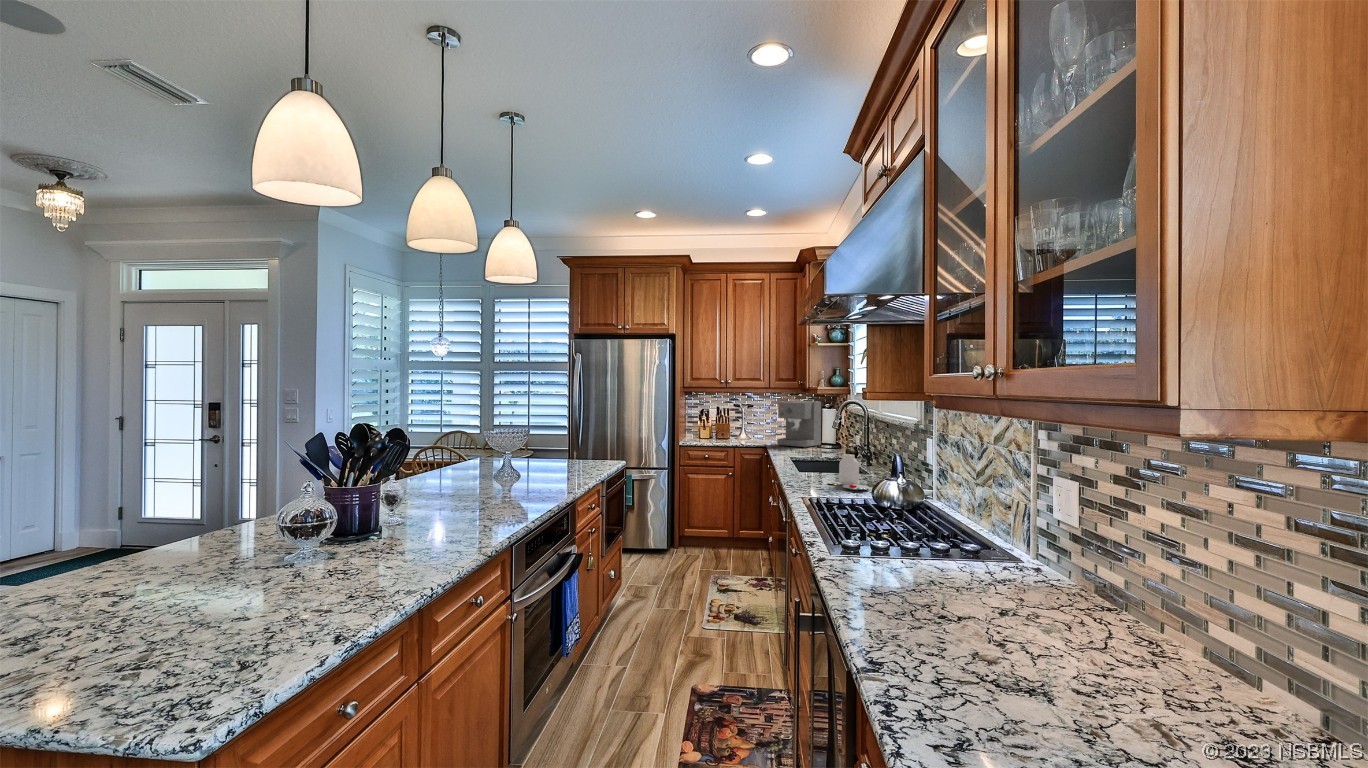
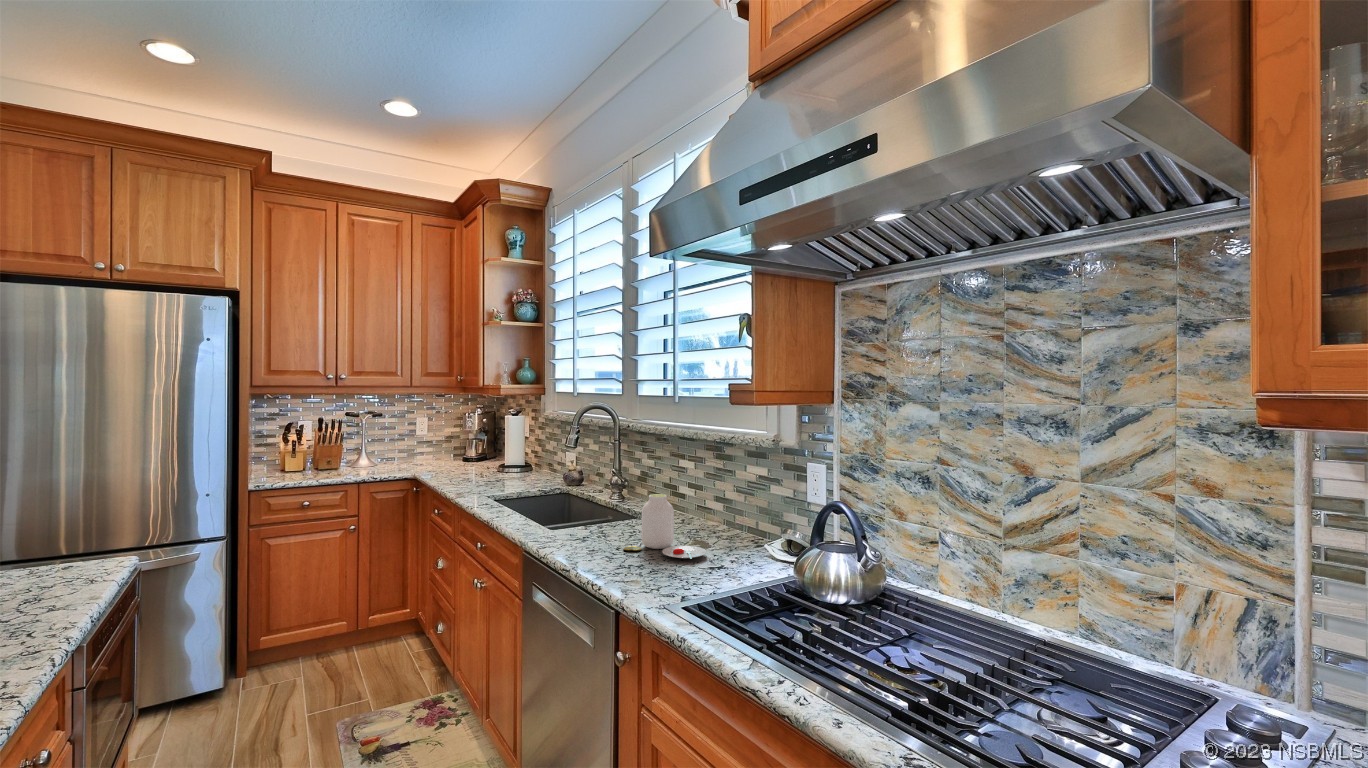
coffee maker: present [777,401,821,448] -> none [437,405,502,475]

